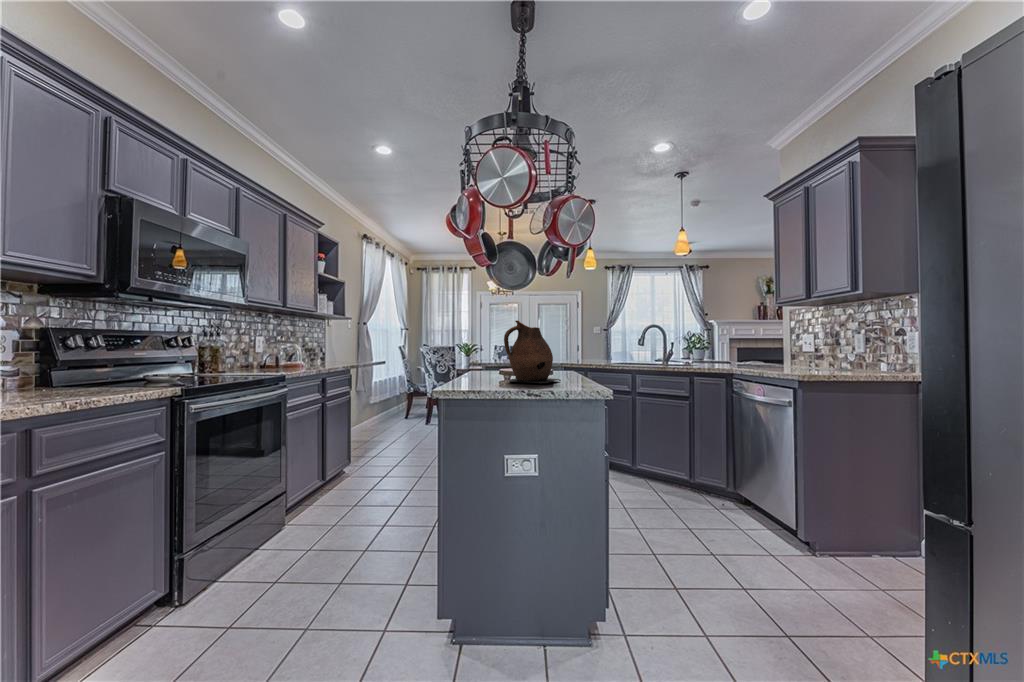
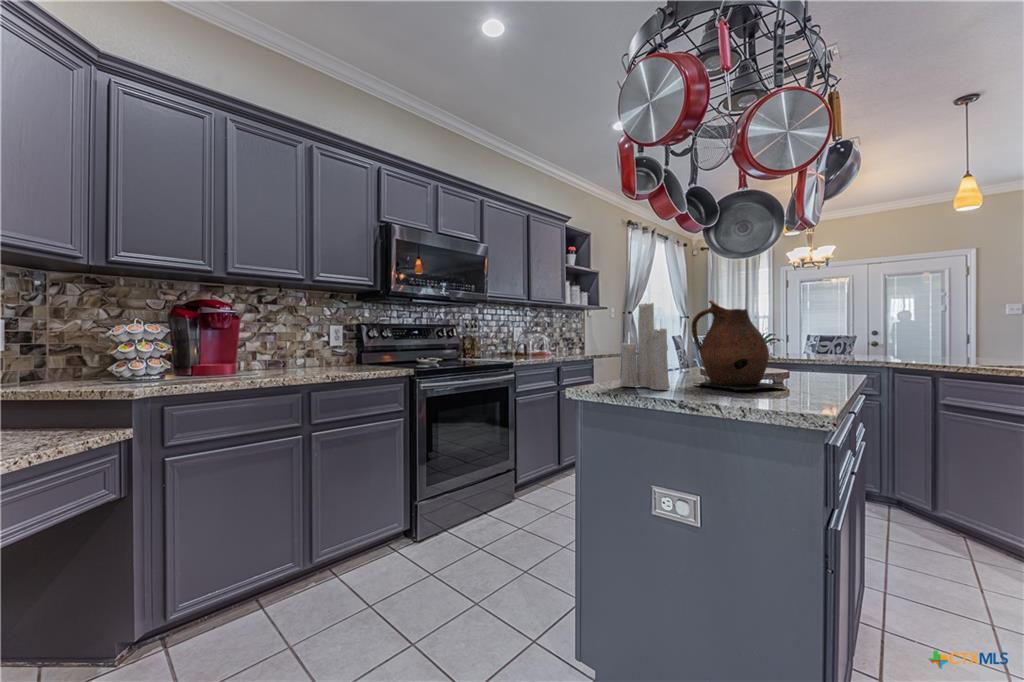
candle: none [465,307,503,387] -> present [620,295,670,390]

